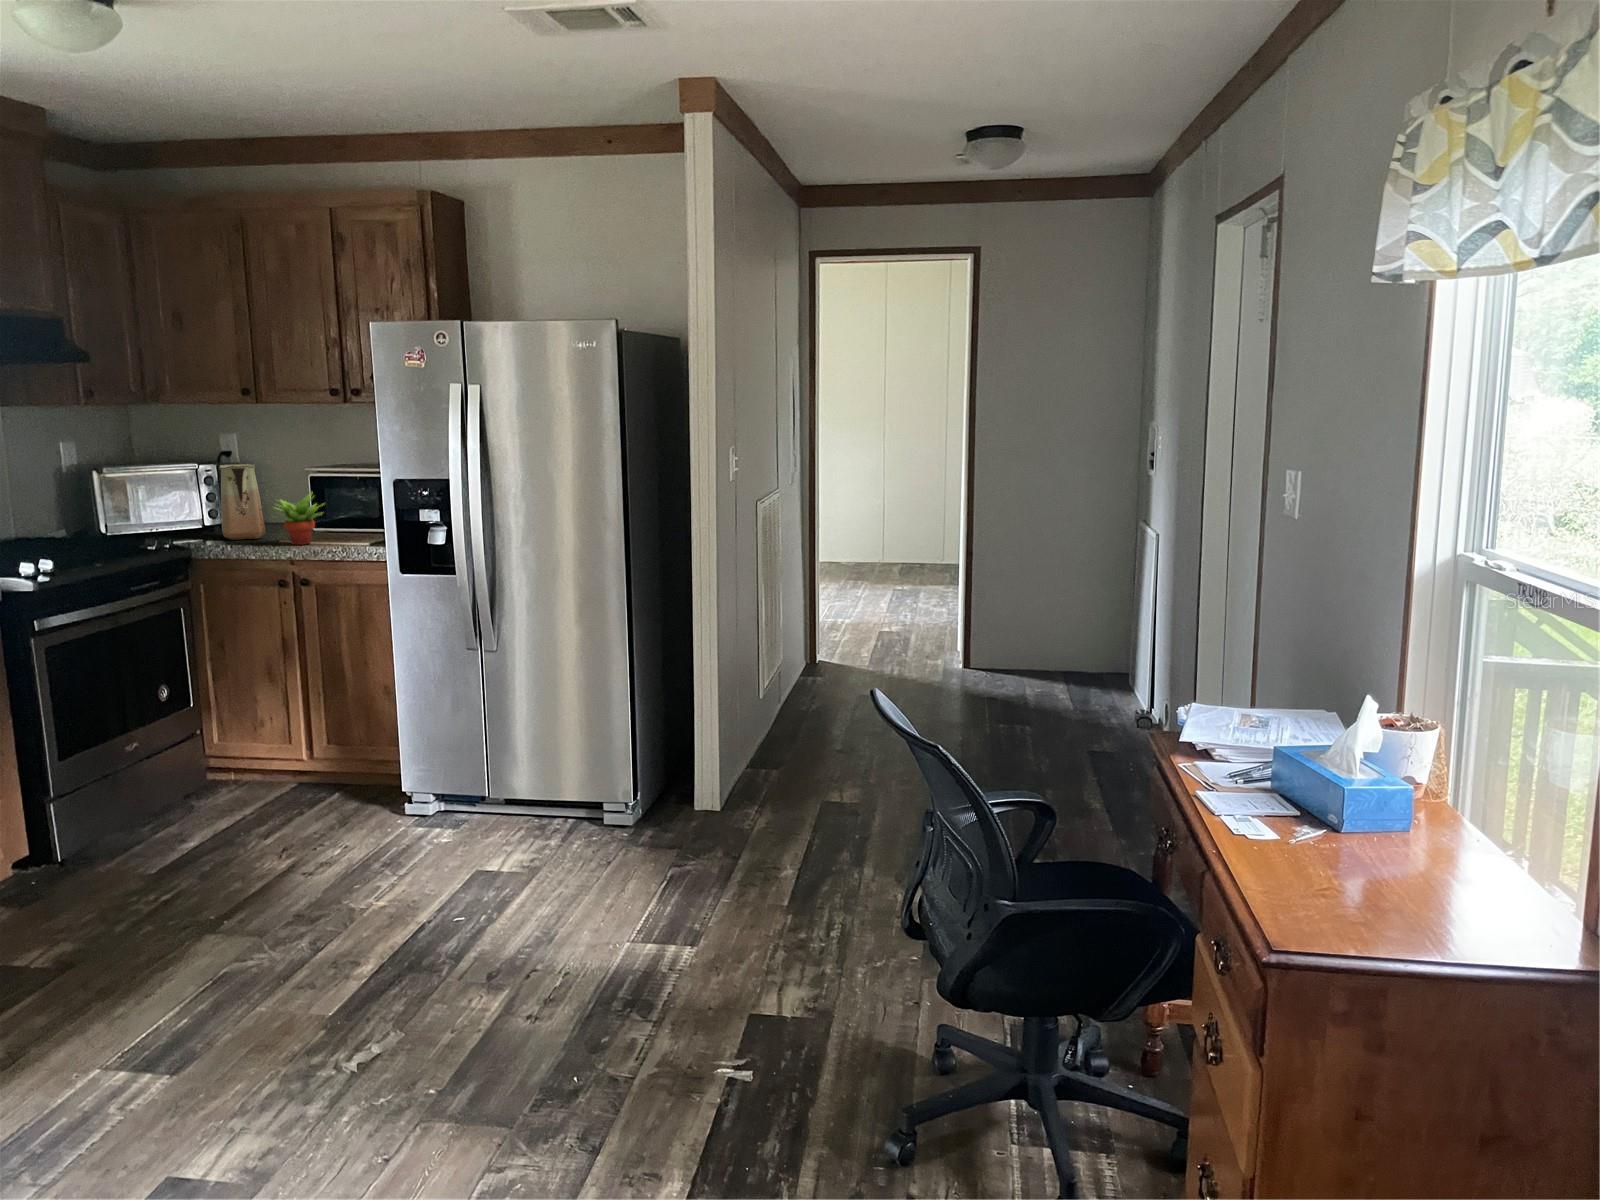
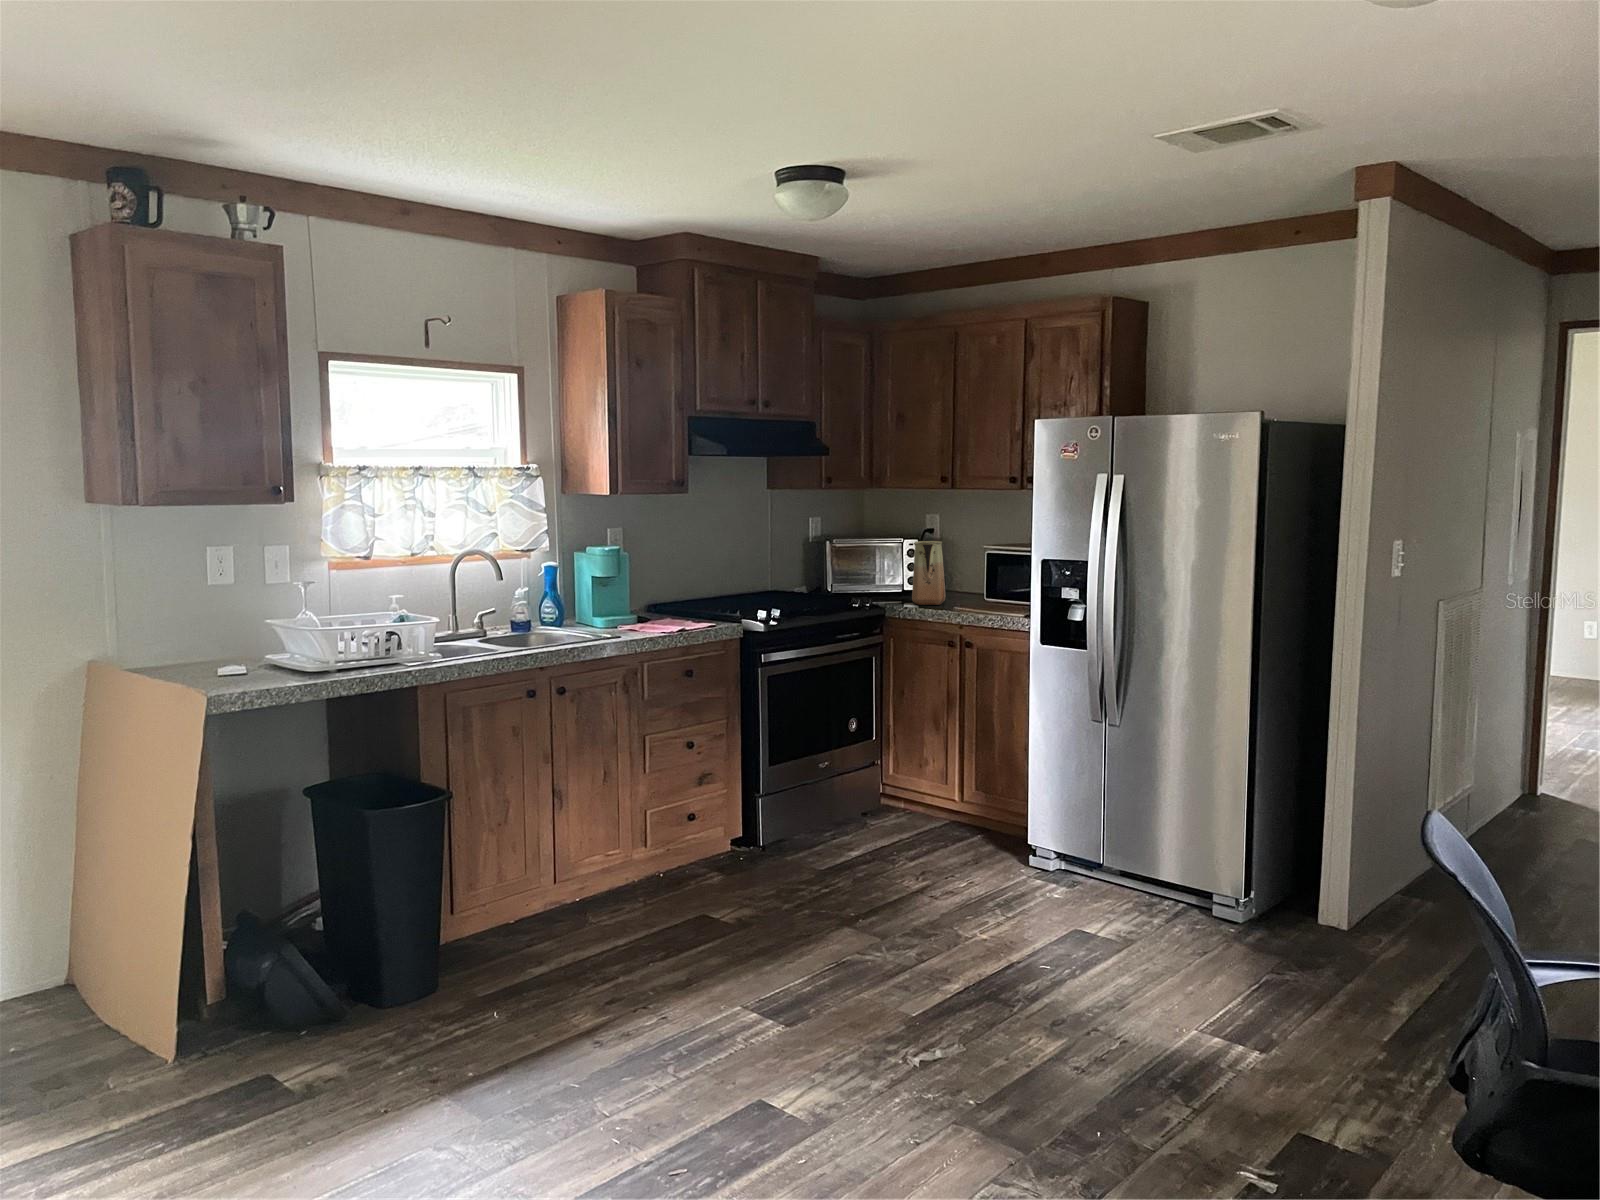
succulent plant: present [276,492,324,545] -> none [947,566,993,612]

